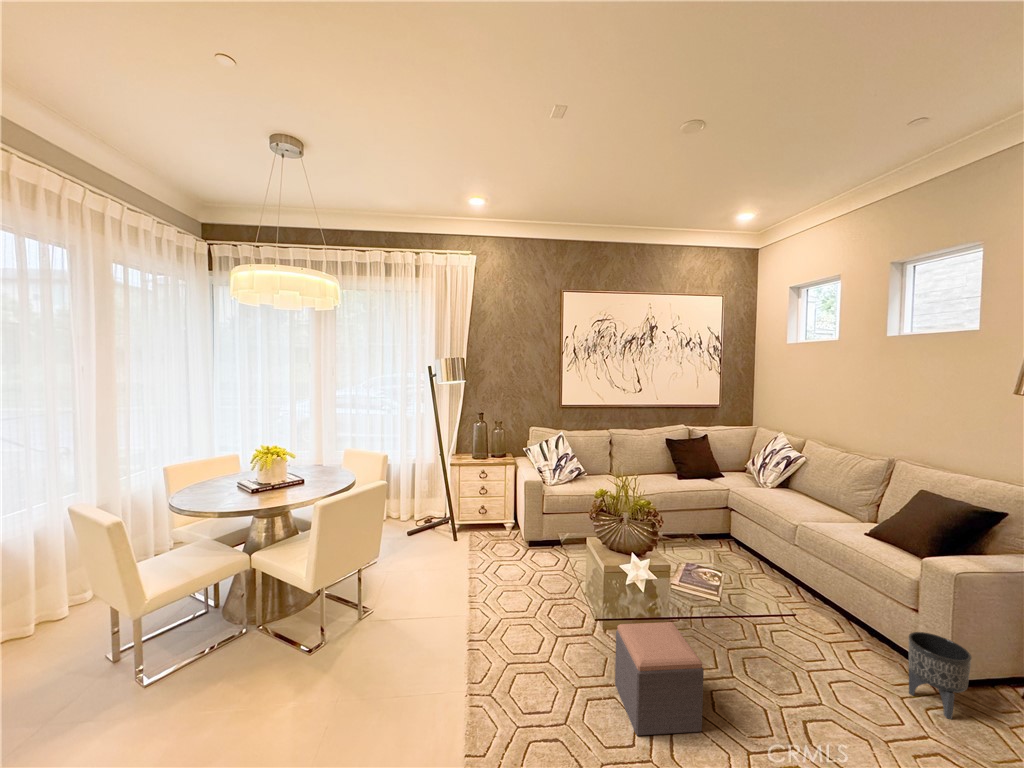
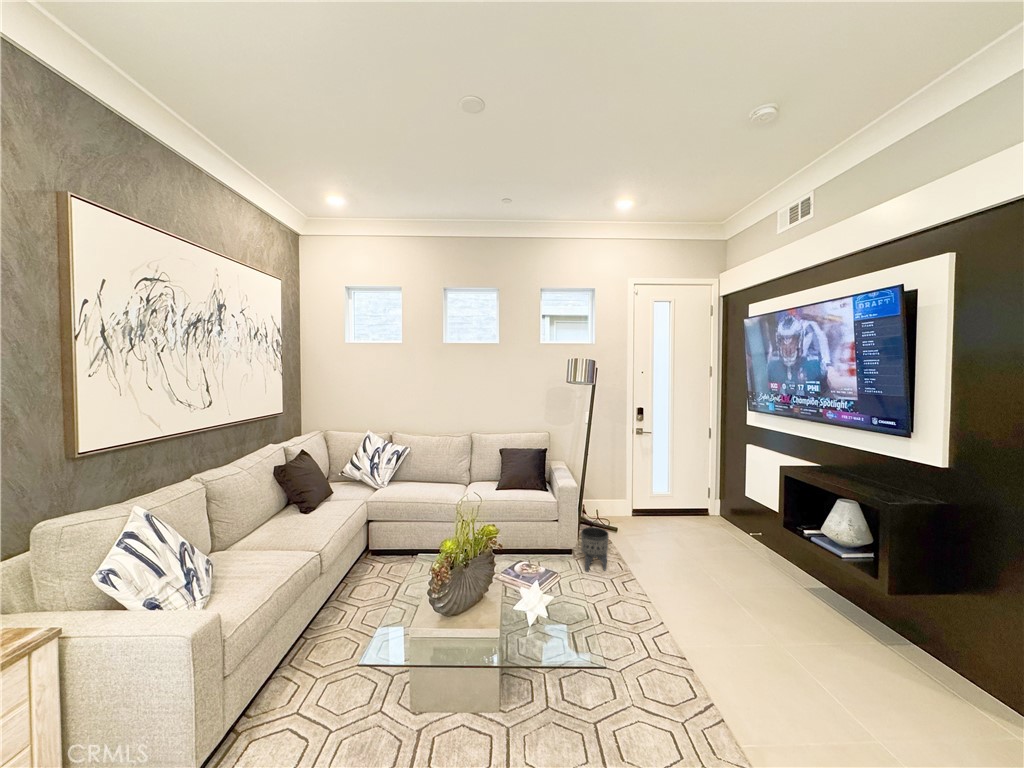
footstool: present [615,622,704,735] -> none [591,622,672,736]

